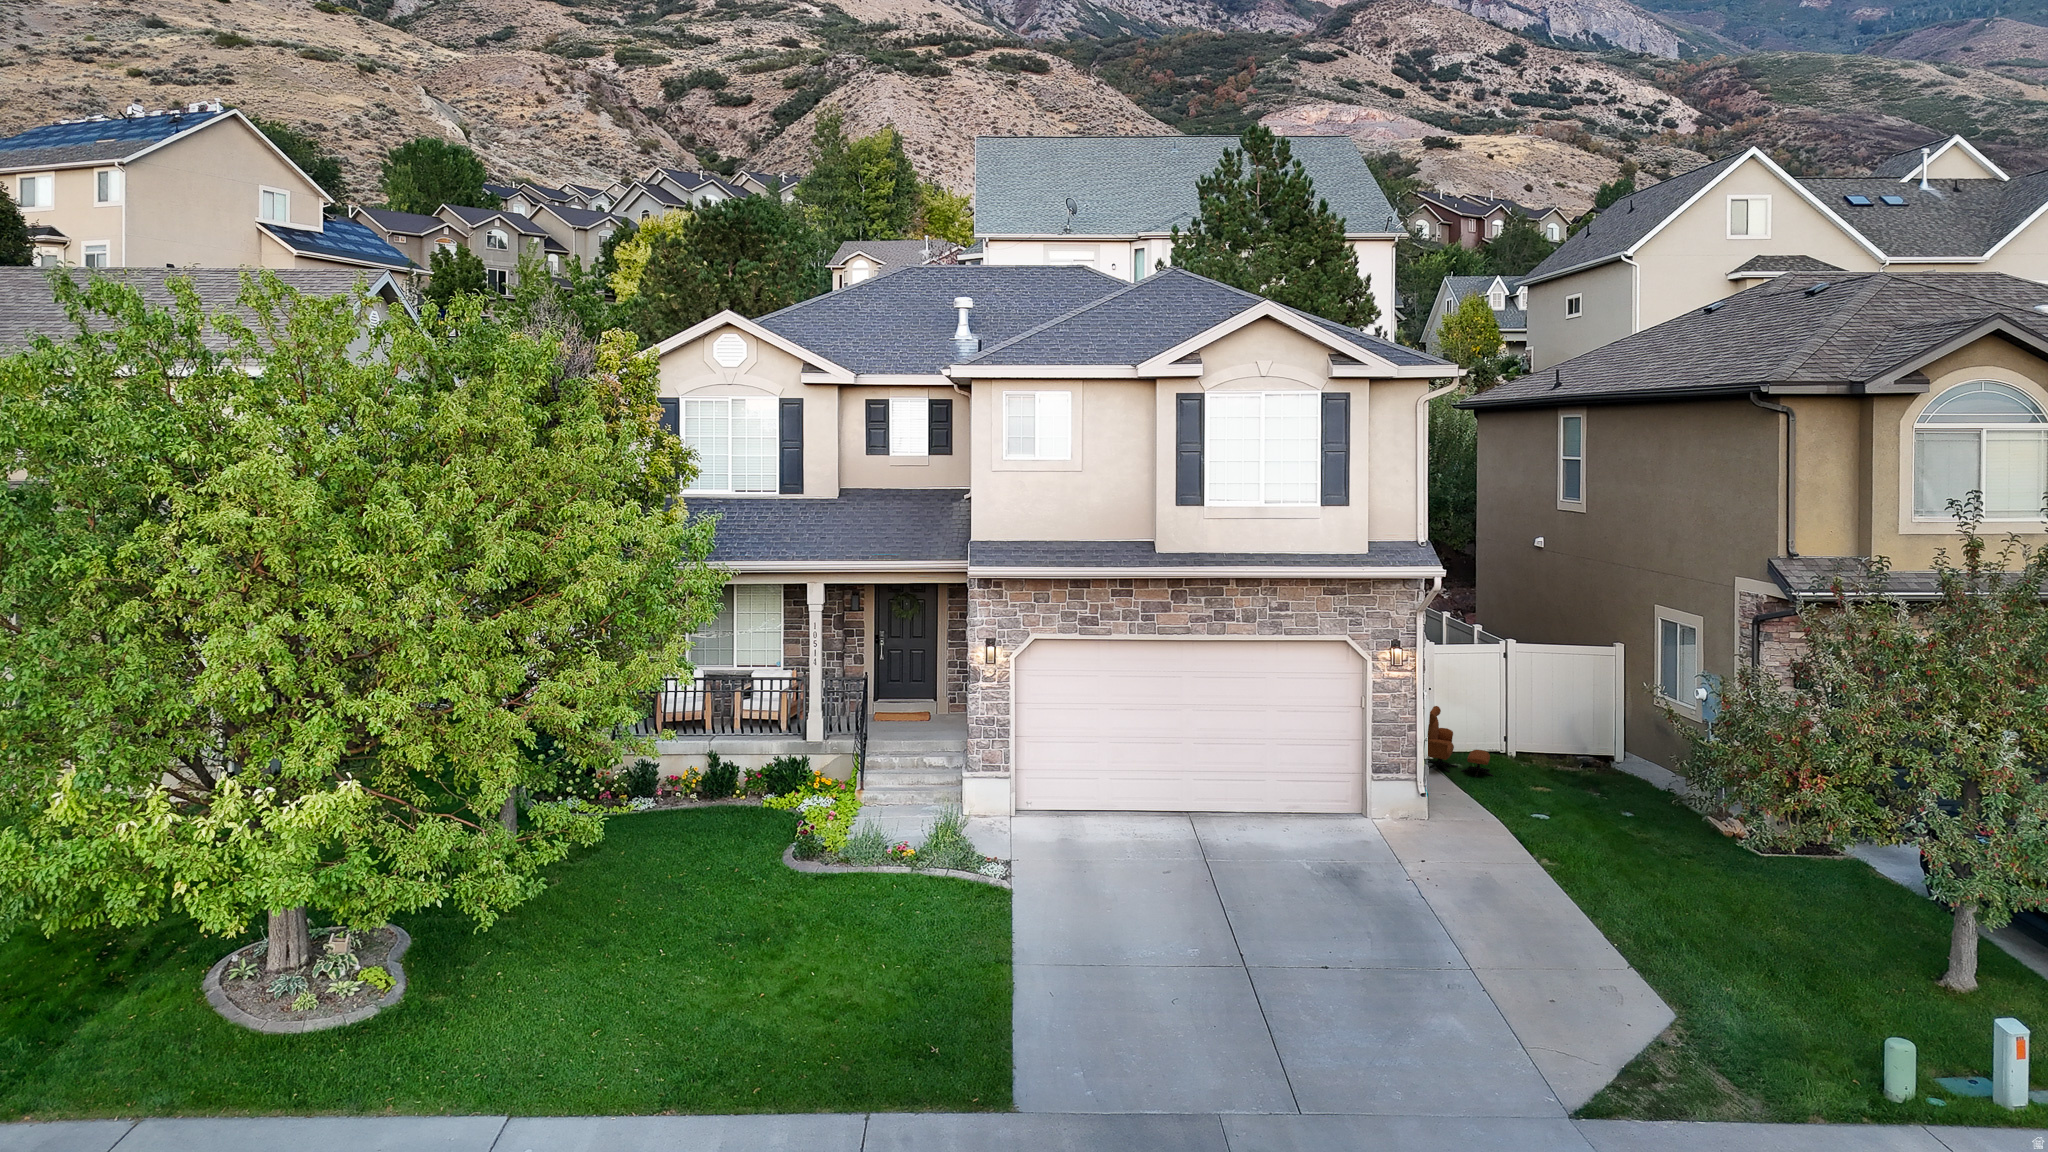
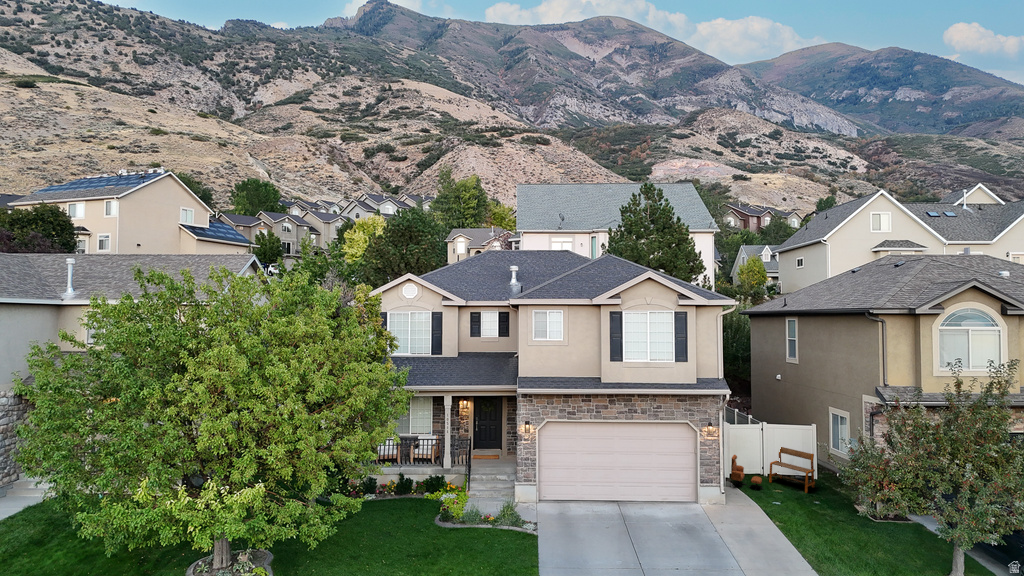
bench: none [1503,687,1602,782] -> present [769,447,815,493]

